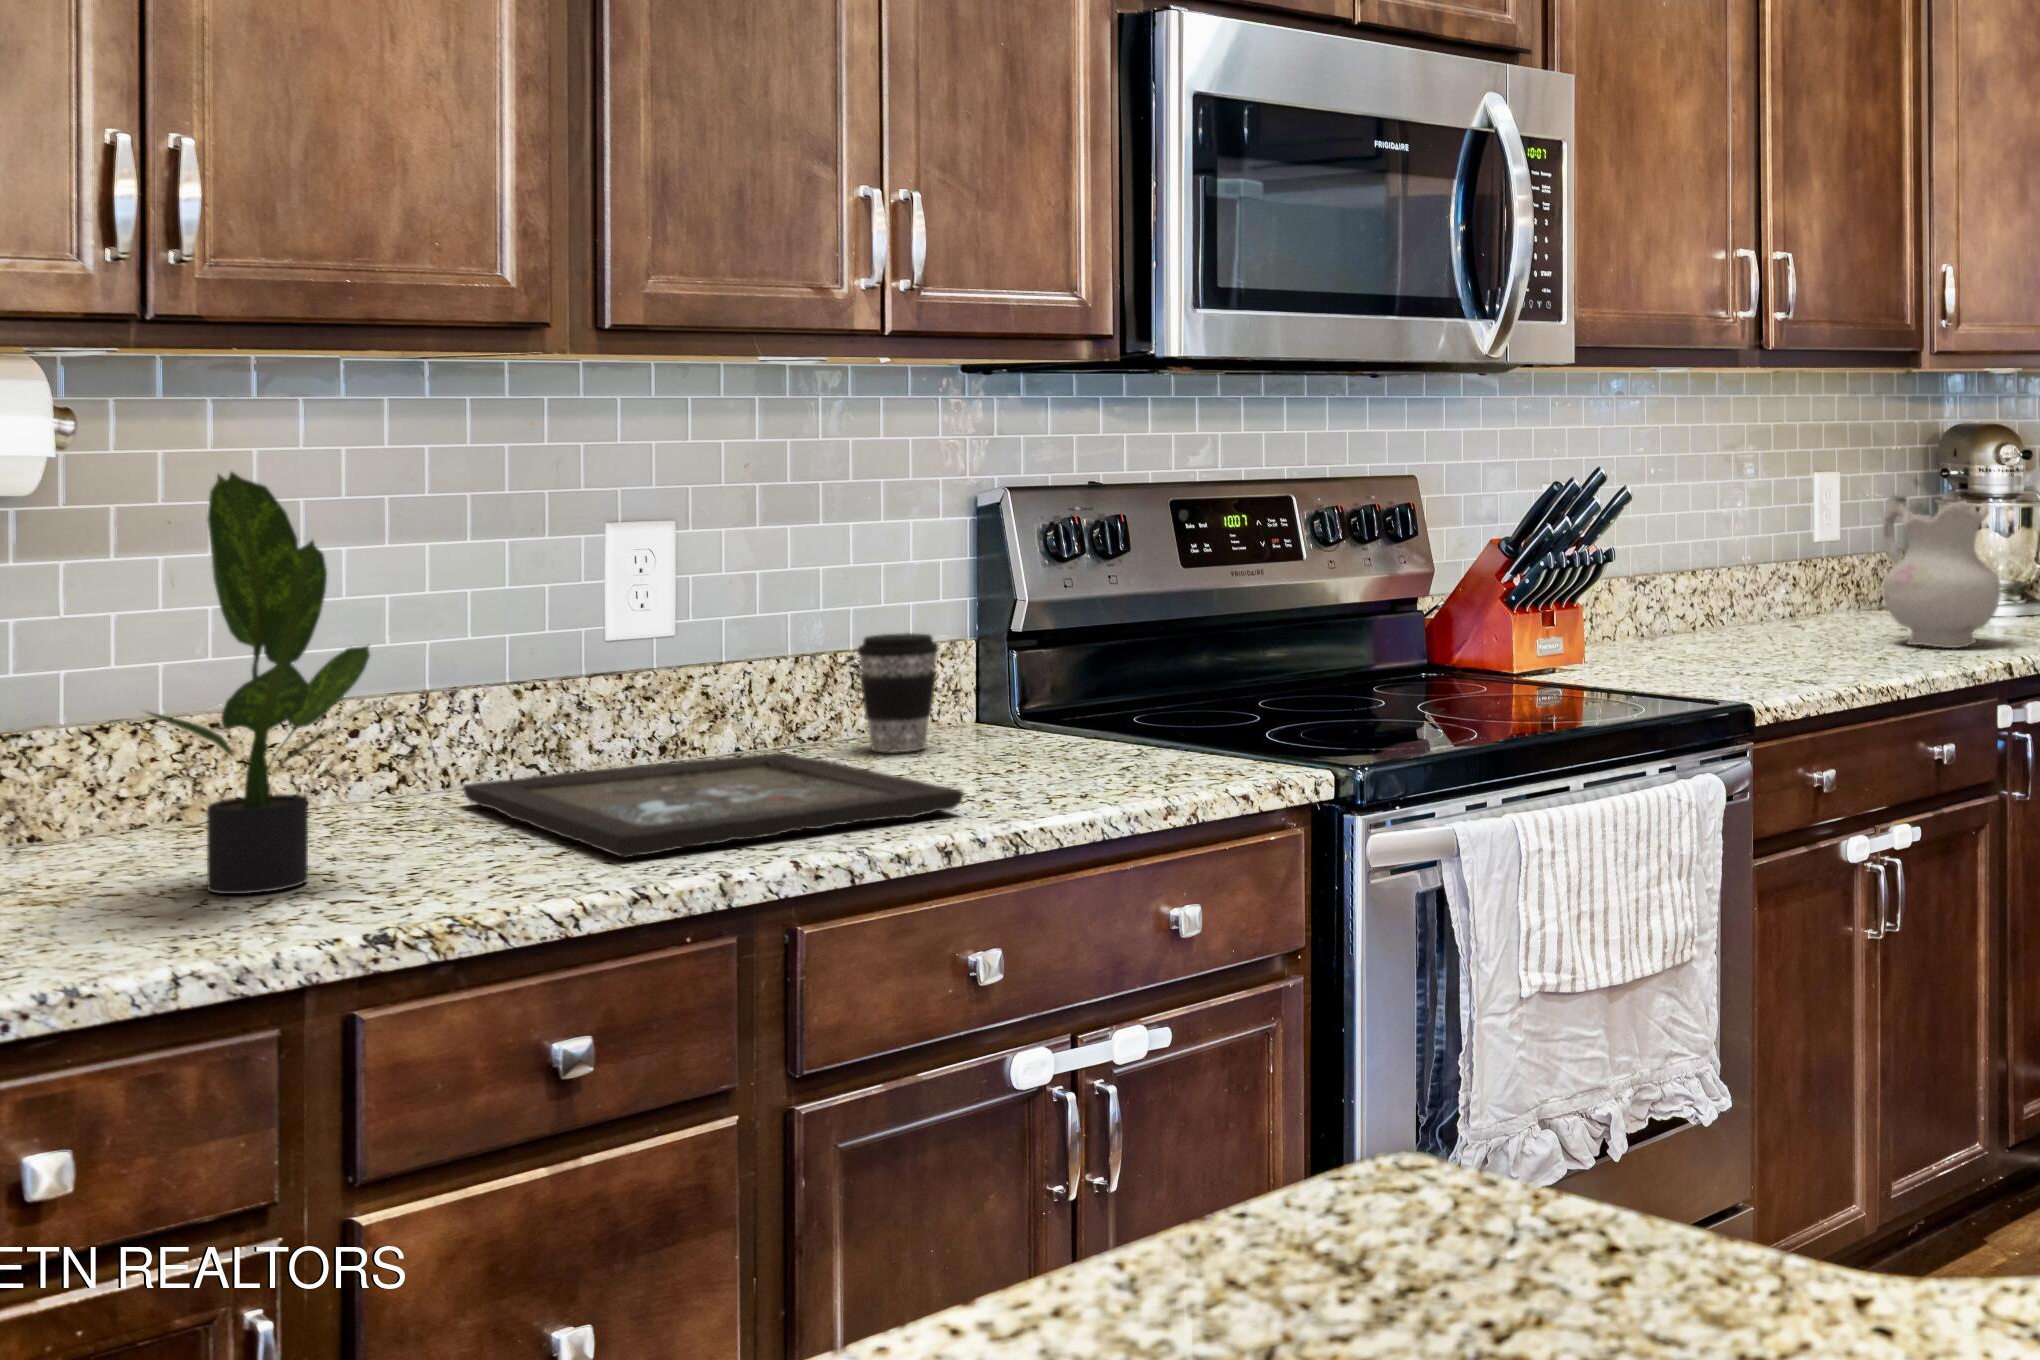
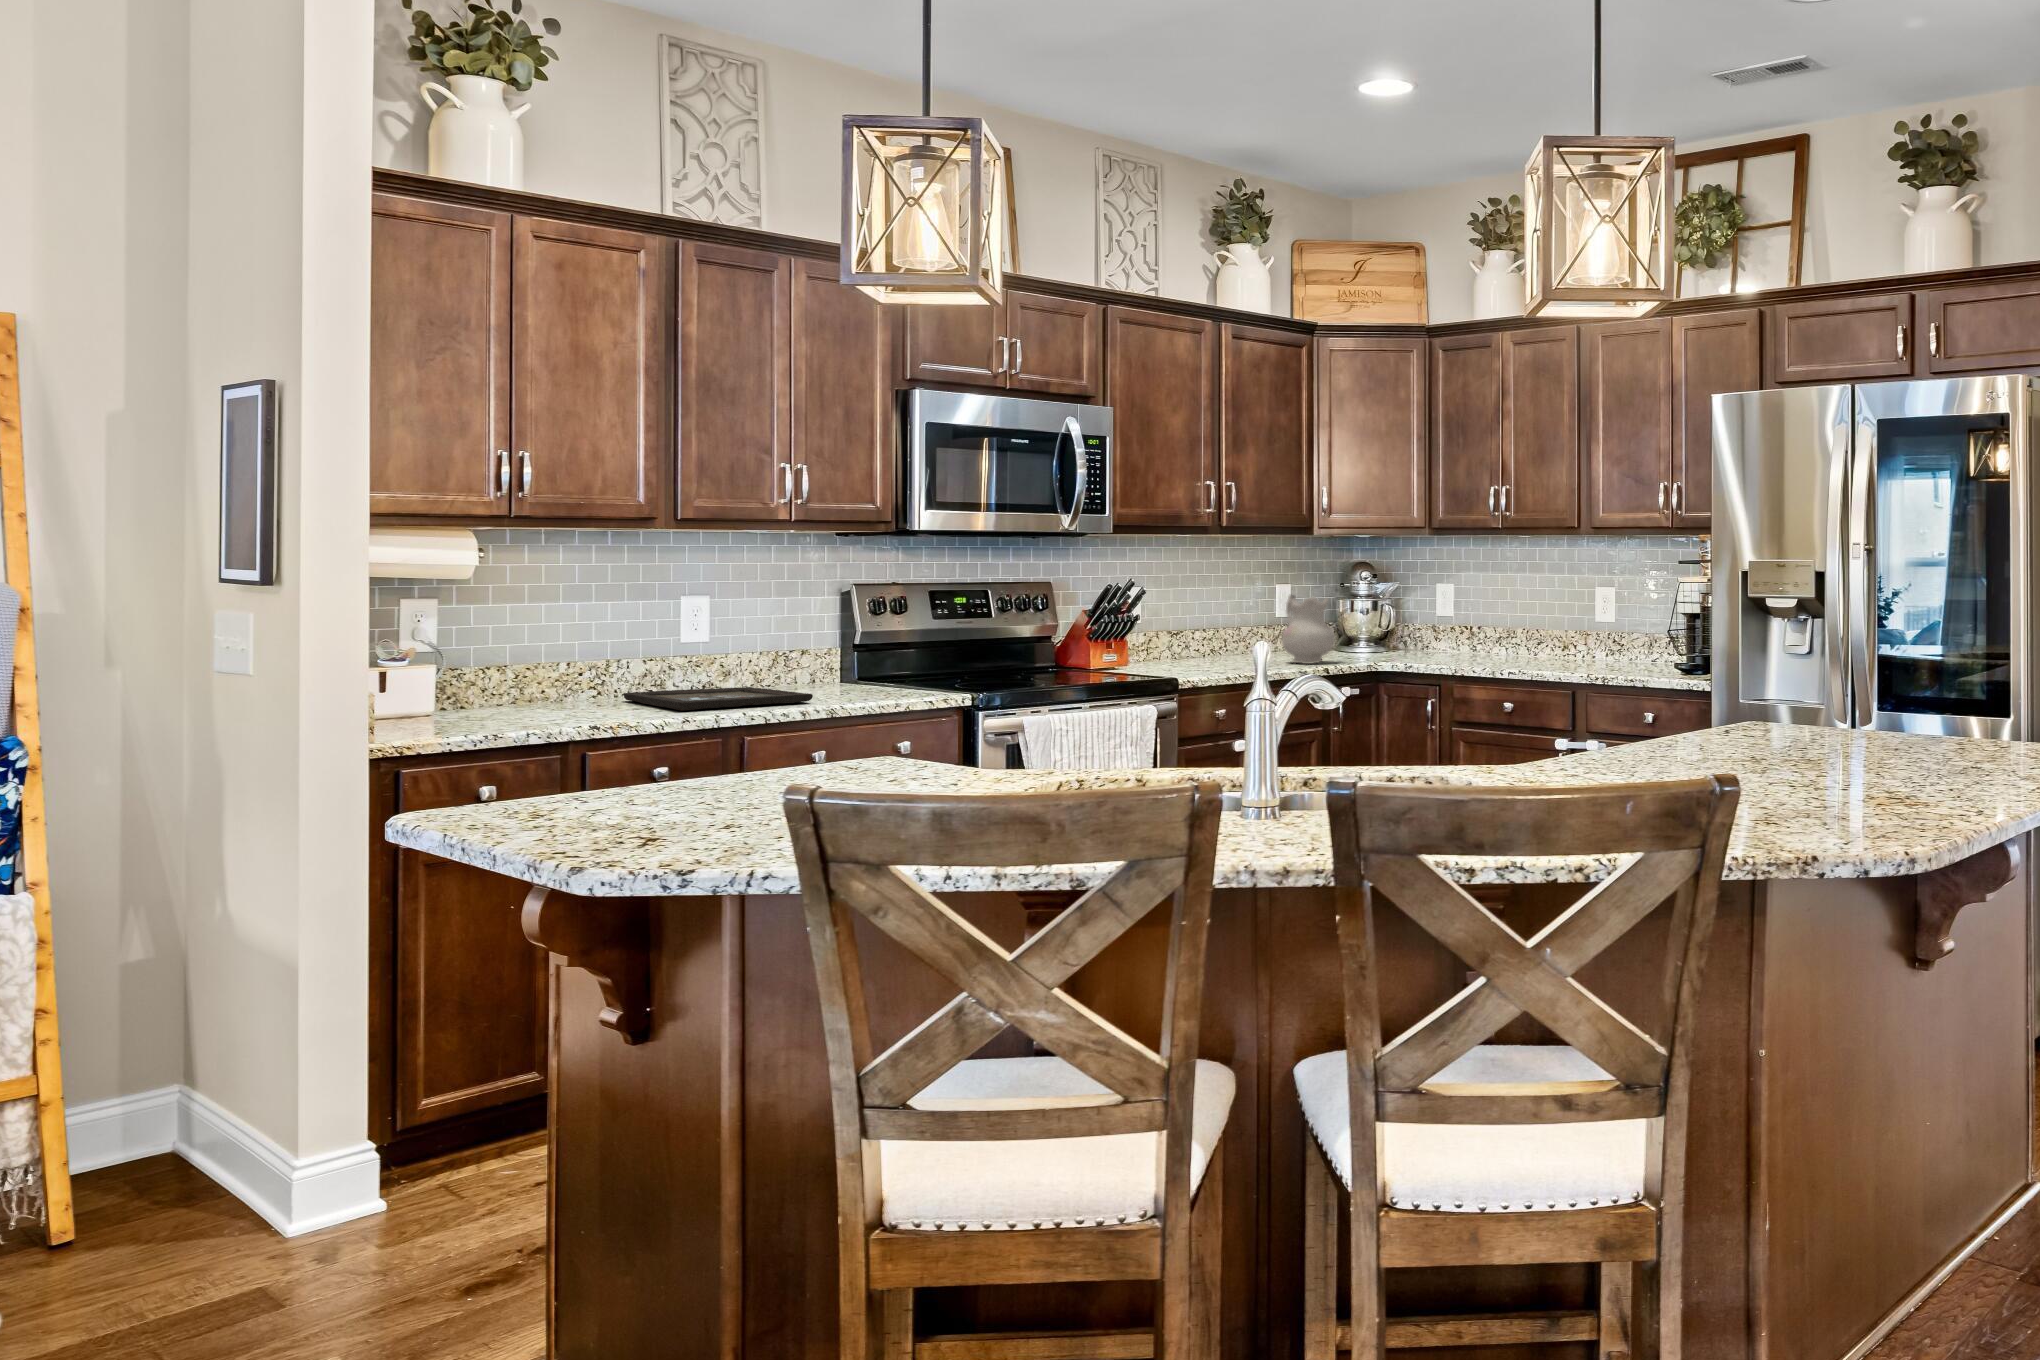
potted plant: present [148,472,370,894] -> none [512,571,601,717]
coffee cup: present [858,633,938,752] -> none [783,643,817,690]

